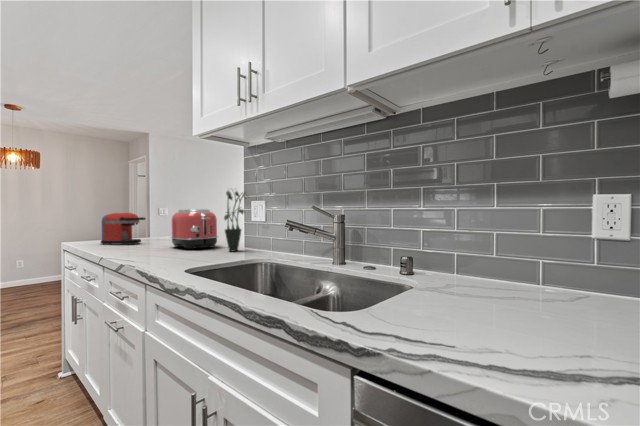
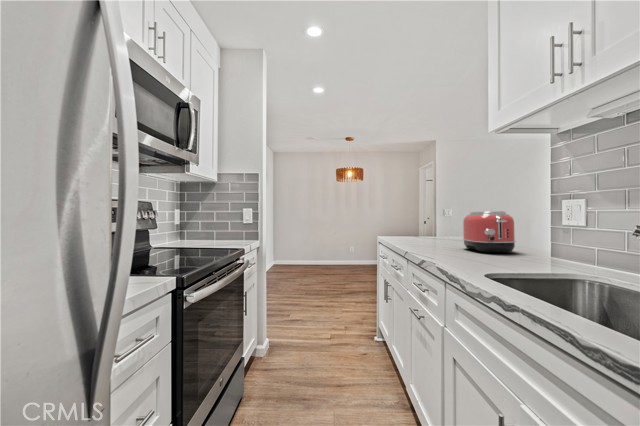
potted plant: present [224,191,246,251] -> none [526,186,563,260]
coffee maker: present [101,213,146,244] -> none [403,215,438,243]

